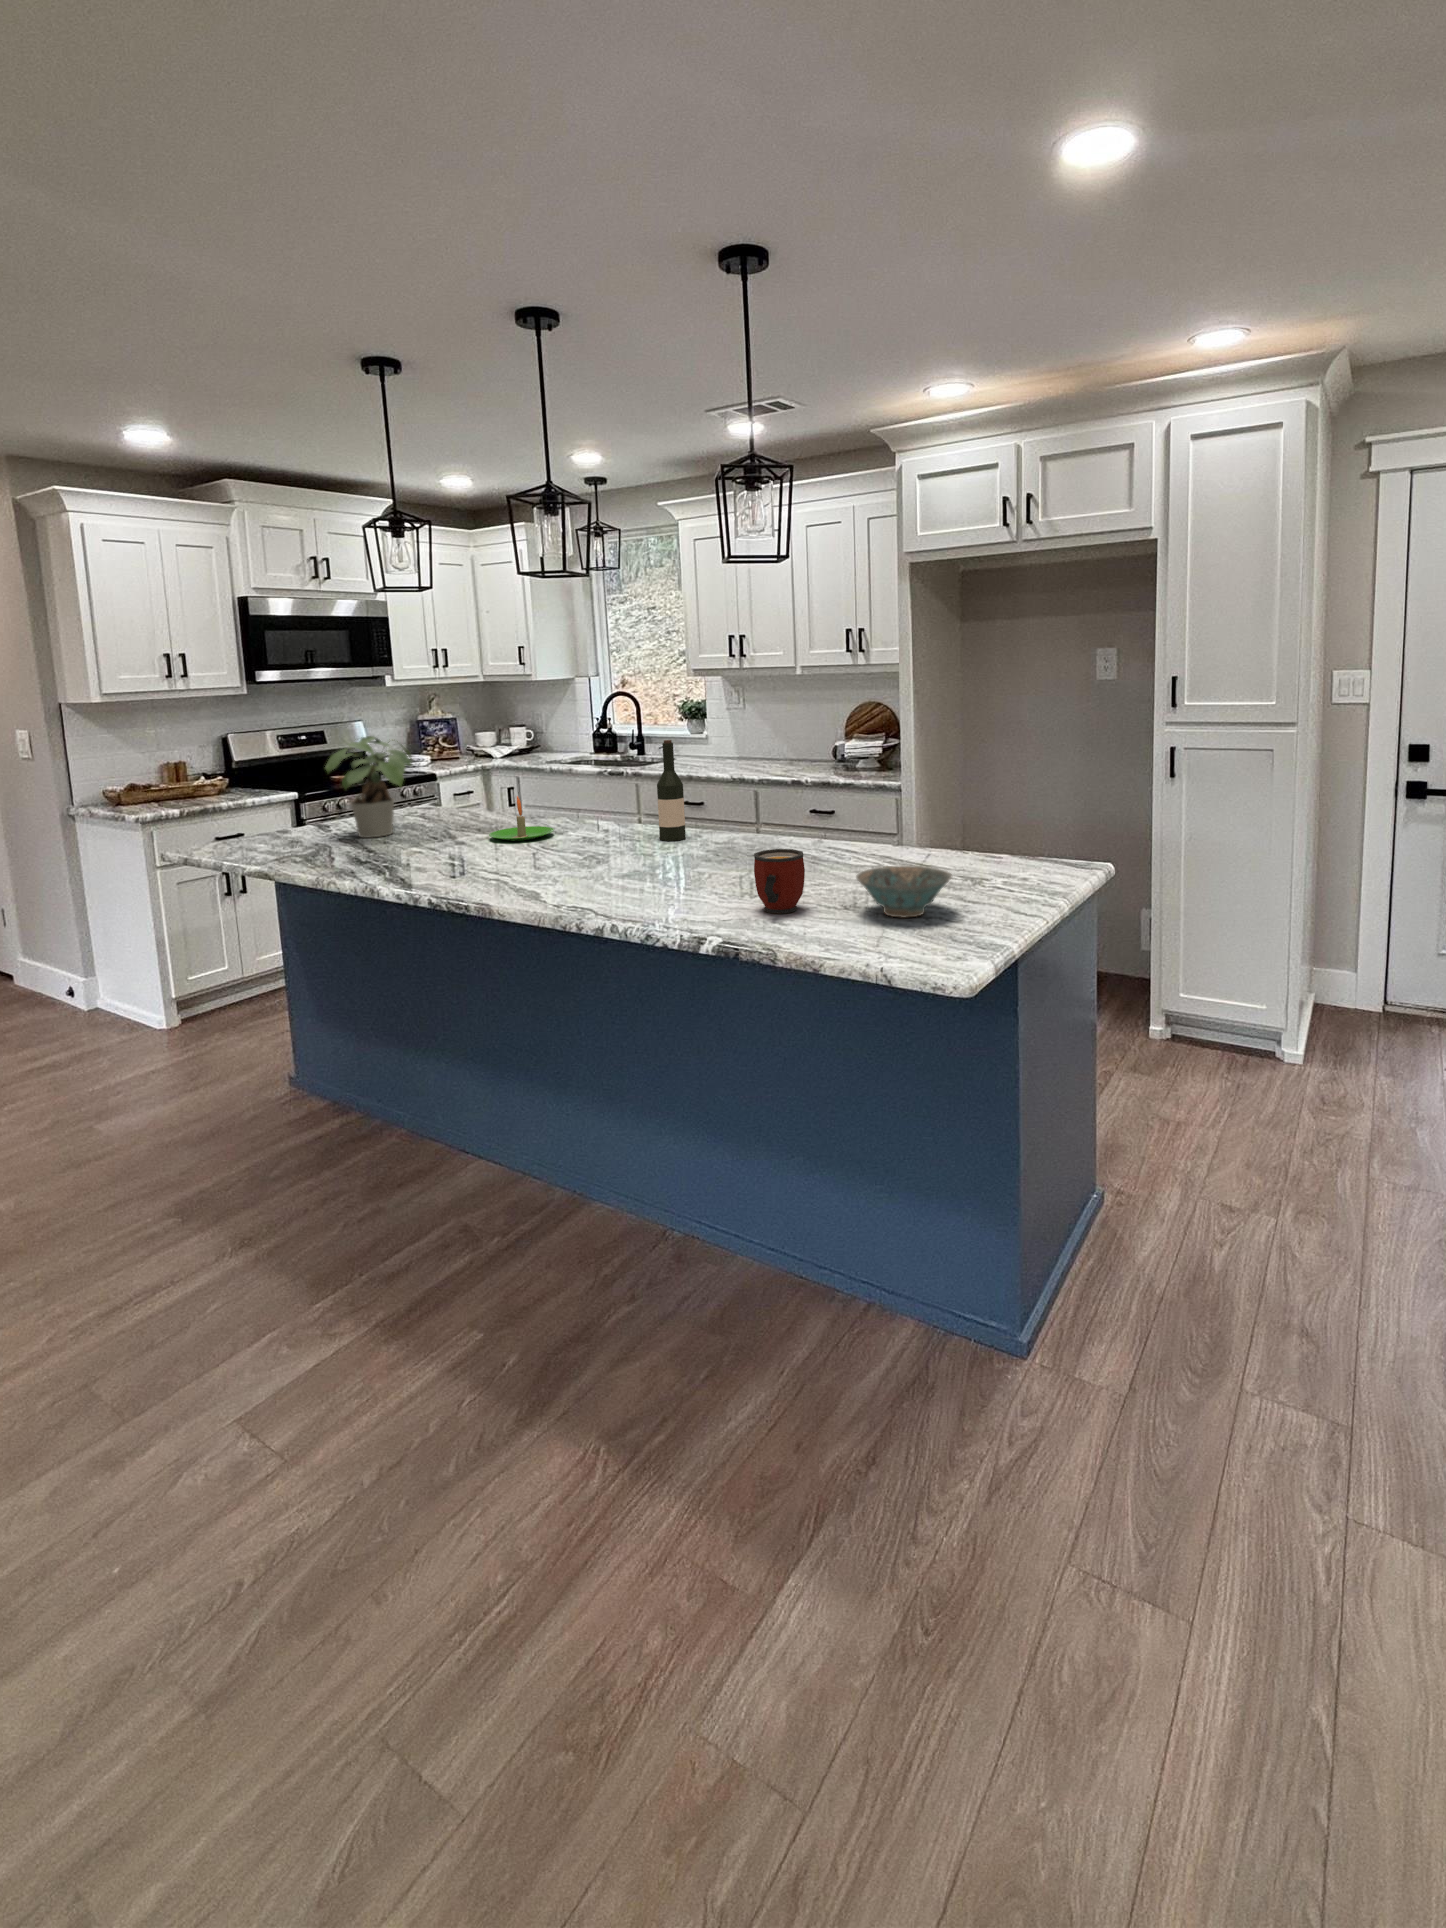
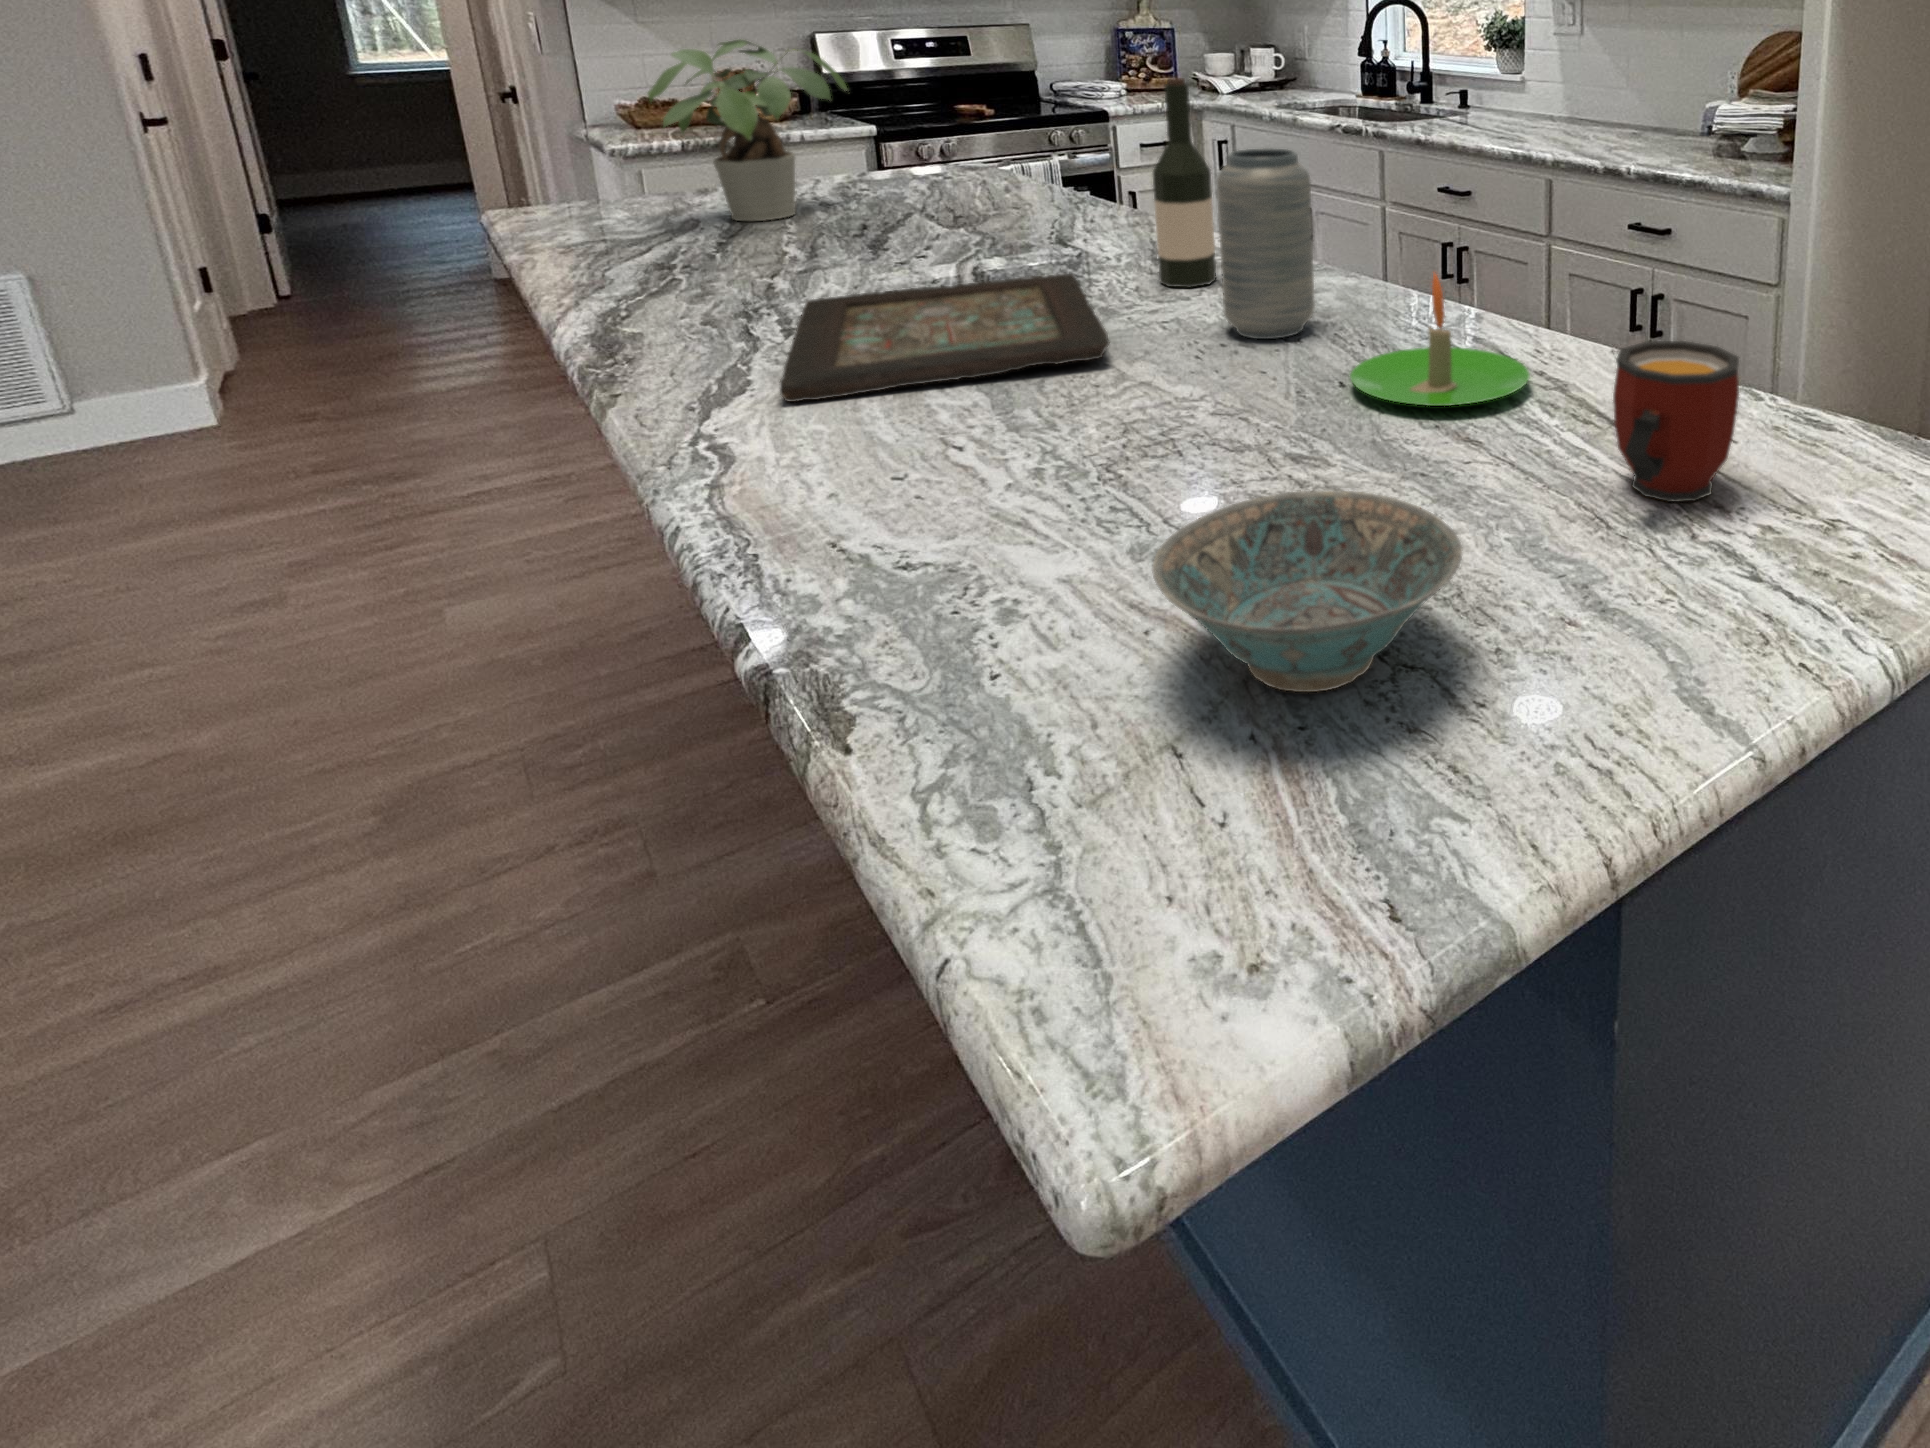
vase: none [721,767,765,853] -> present [1217,148,1315,339]
candle: present [489,796,554,841] -> present [1350,274,1530,406]
decorative tray: none [518,838,699,887] -> present [780,274,1110,402]
mug: present [754,849,805,913] -> present [1613,341,1739,502]

